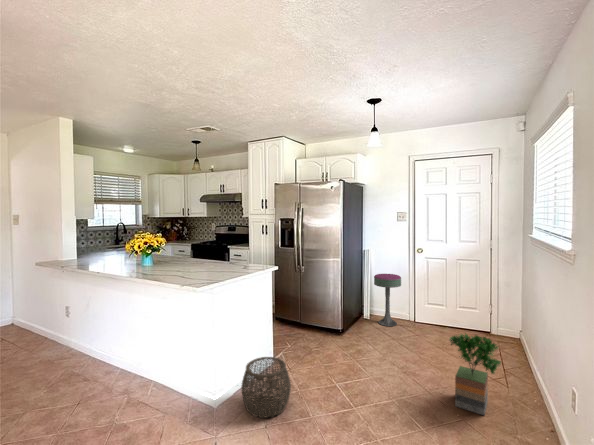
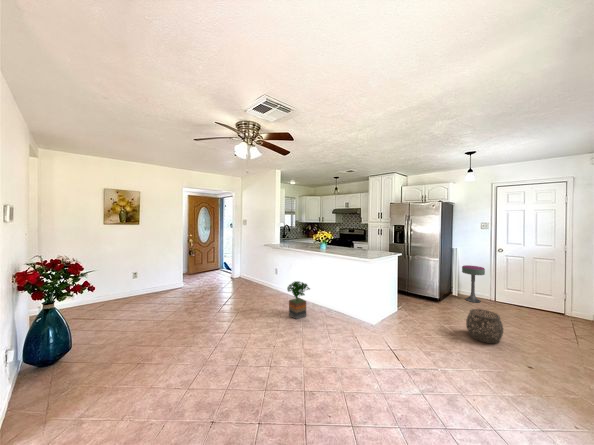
potted tree: present [450,333,501,415] -> present [287,281,310,319]
woven basket: present [241,357,291,418] -> present [466,309,503,344]

